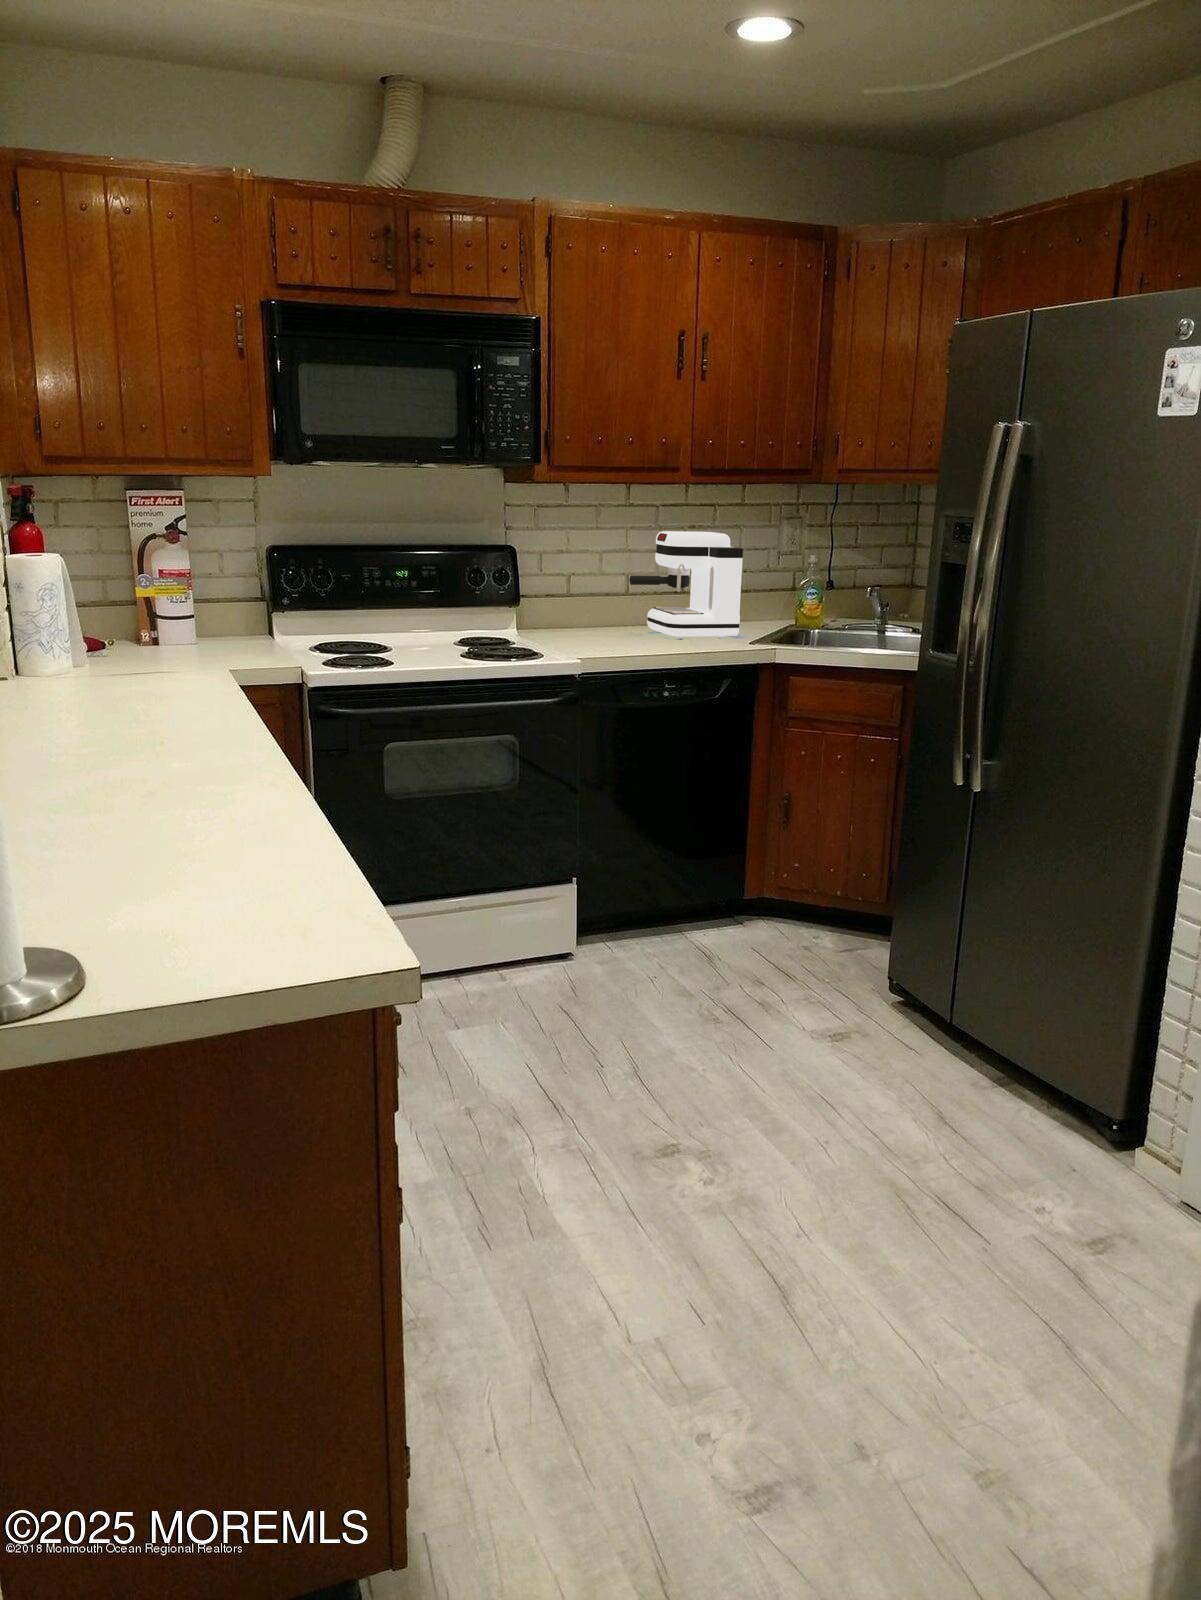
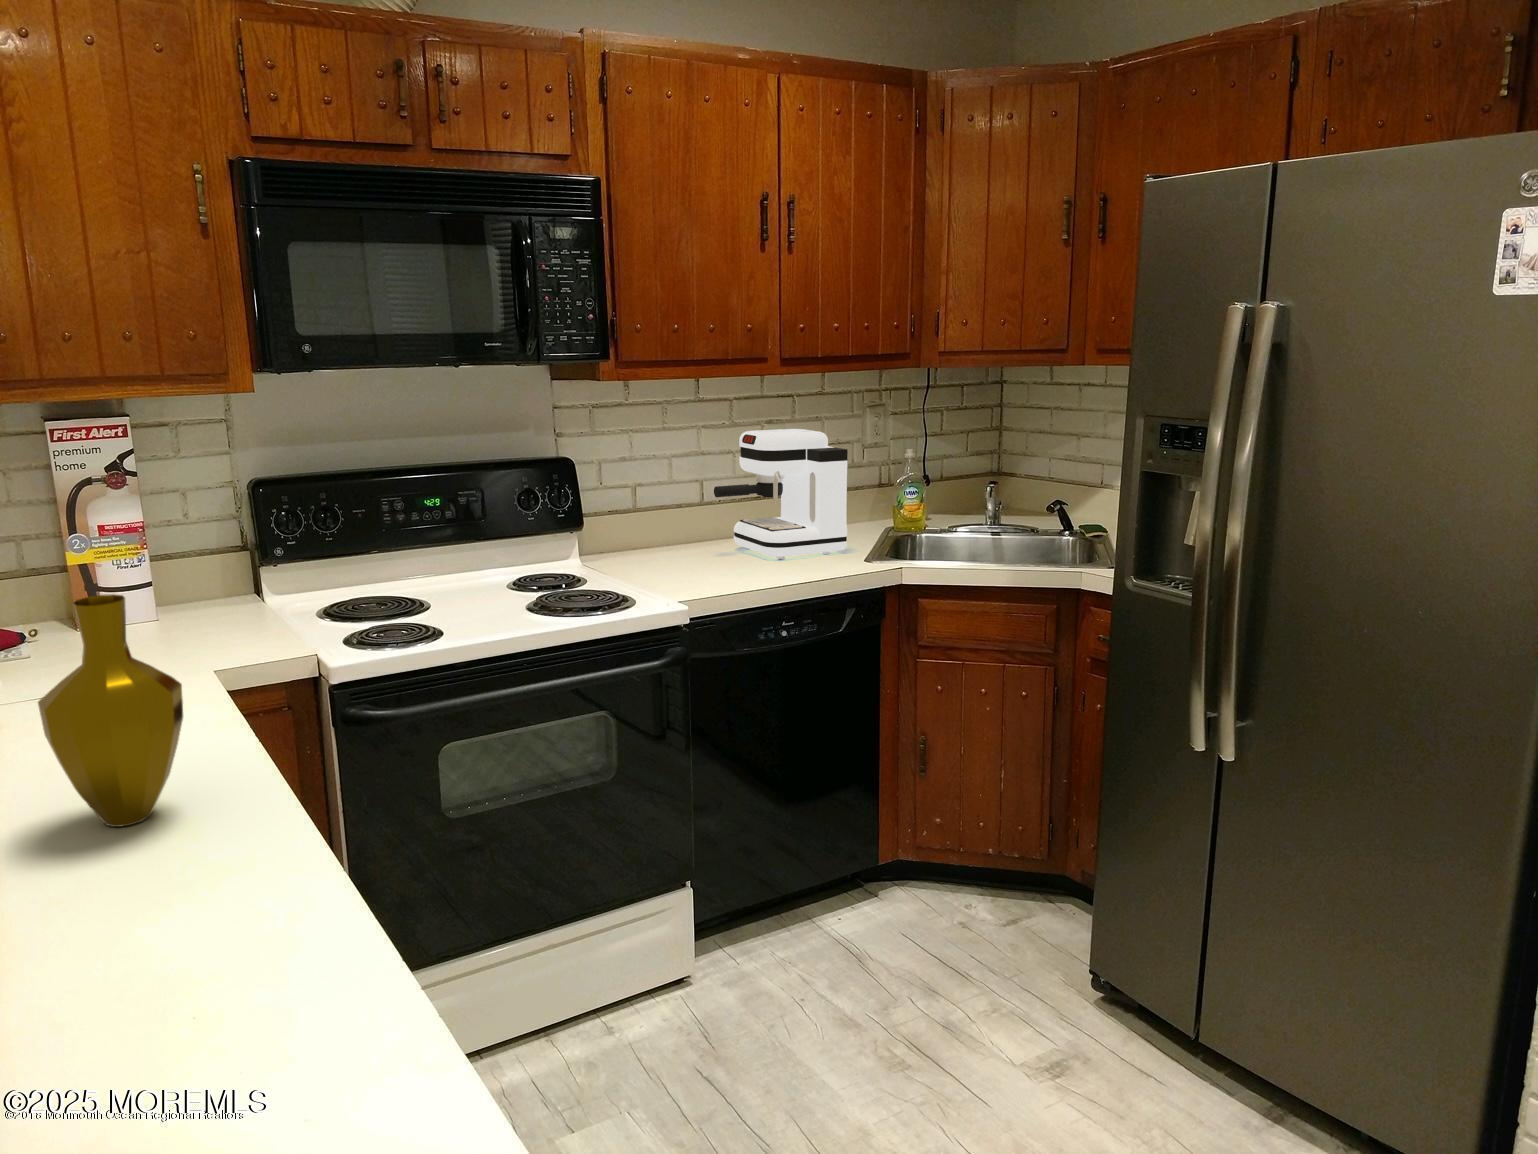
vase: none [138,576,216,716] -> present [38,594,183,827]

